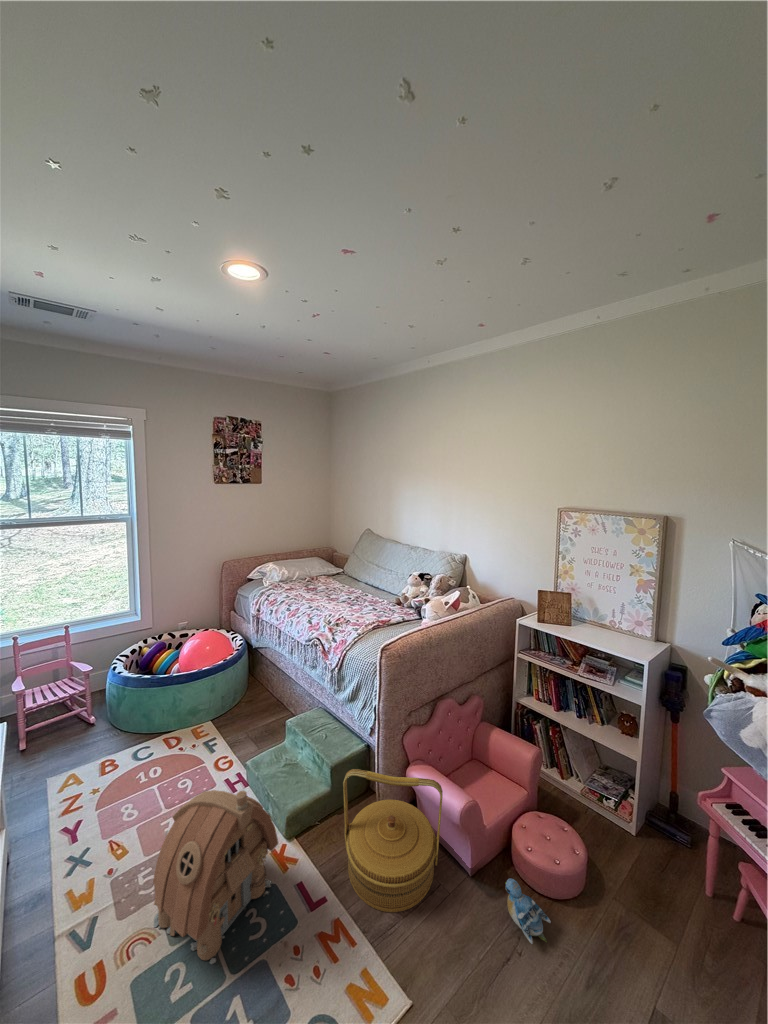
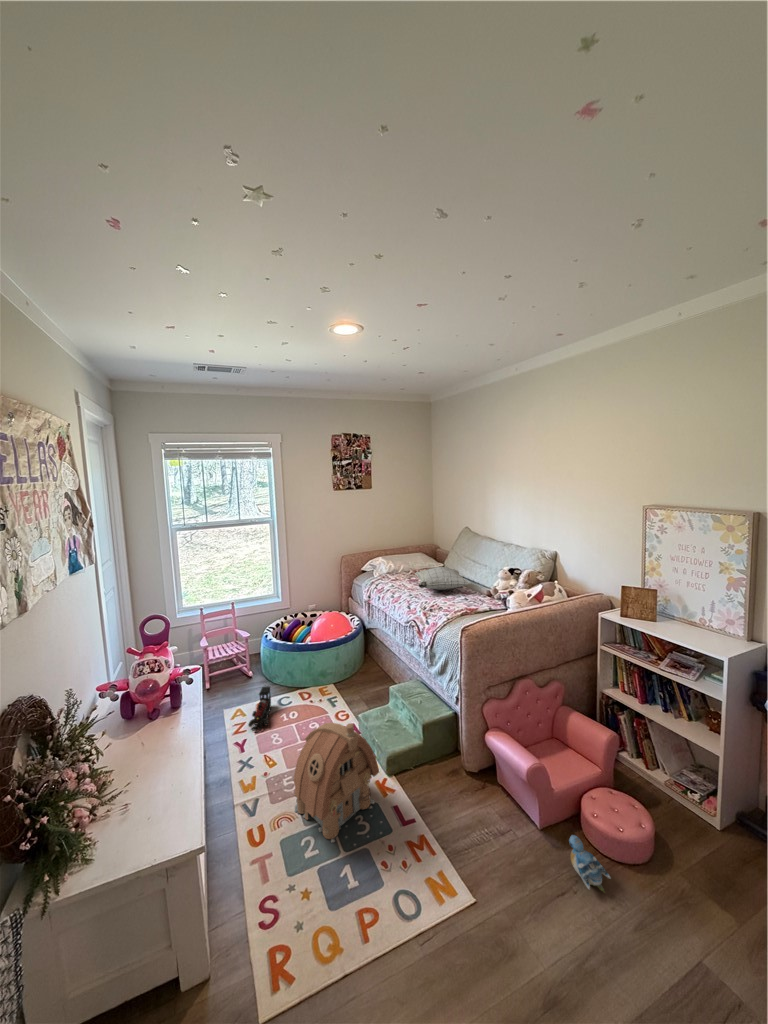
pillow: none [316,573,379,599] -> present [415,567,469,590]
toy train: none [84,739,121,809] -> present [248,687,271,732]
woven basket: present [343,769,443,913] -> none [429,724,513,843]

